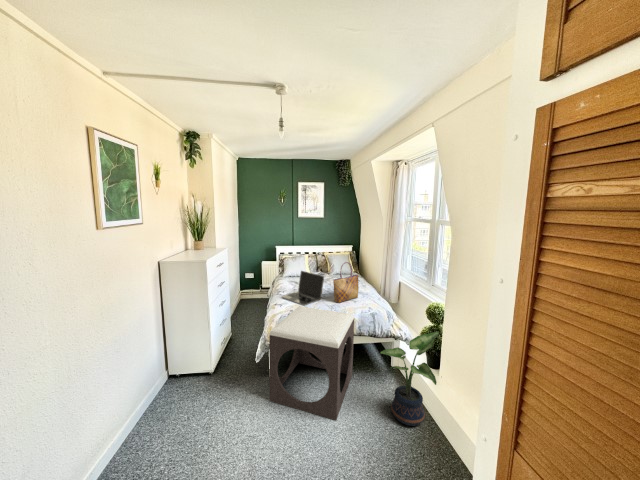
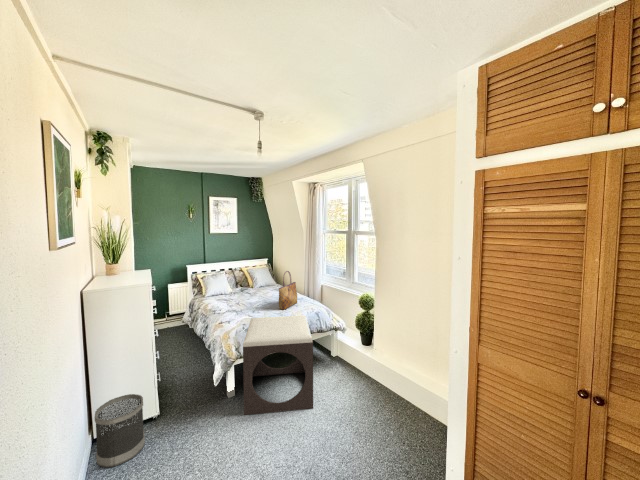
laptop: present [282,271,324,306] -> none [224,285,267,318]
potted plant: present [380,332,439,426] -> none [340,315,387,393]
wastebasket: none [151,352,191,408] -> present [94,394,145,468]

